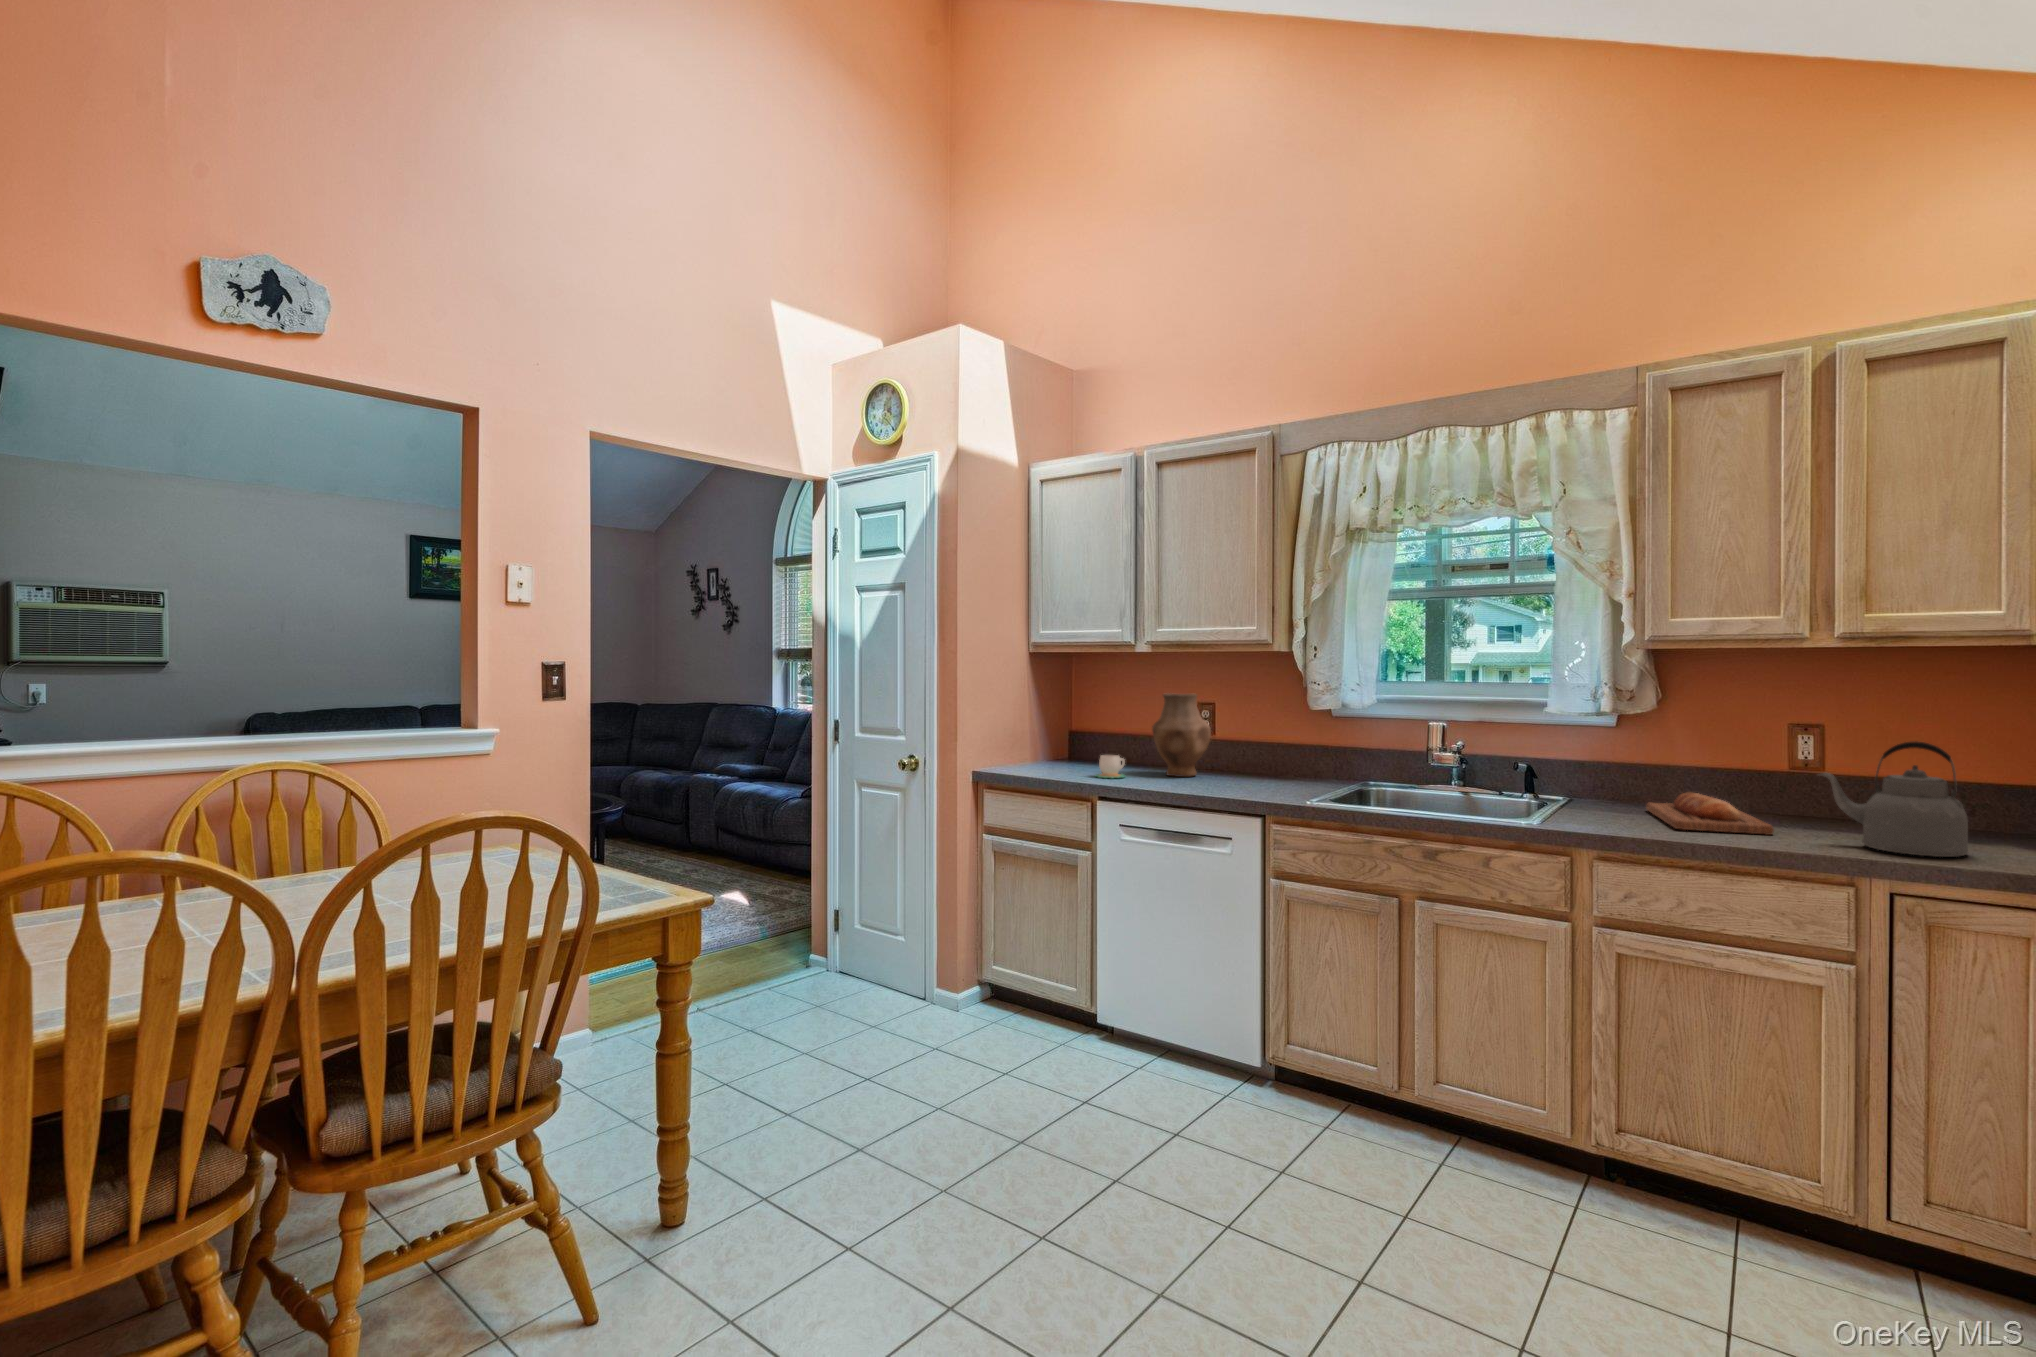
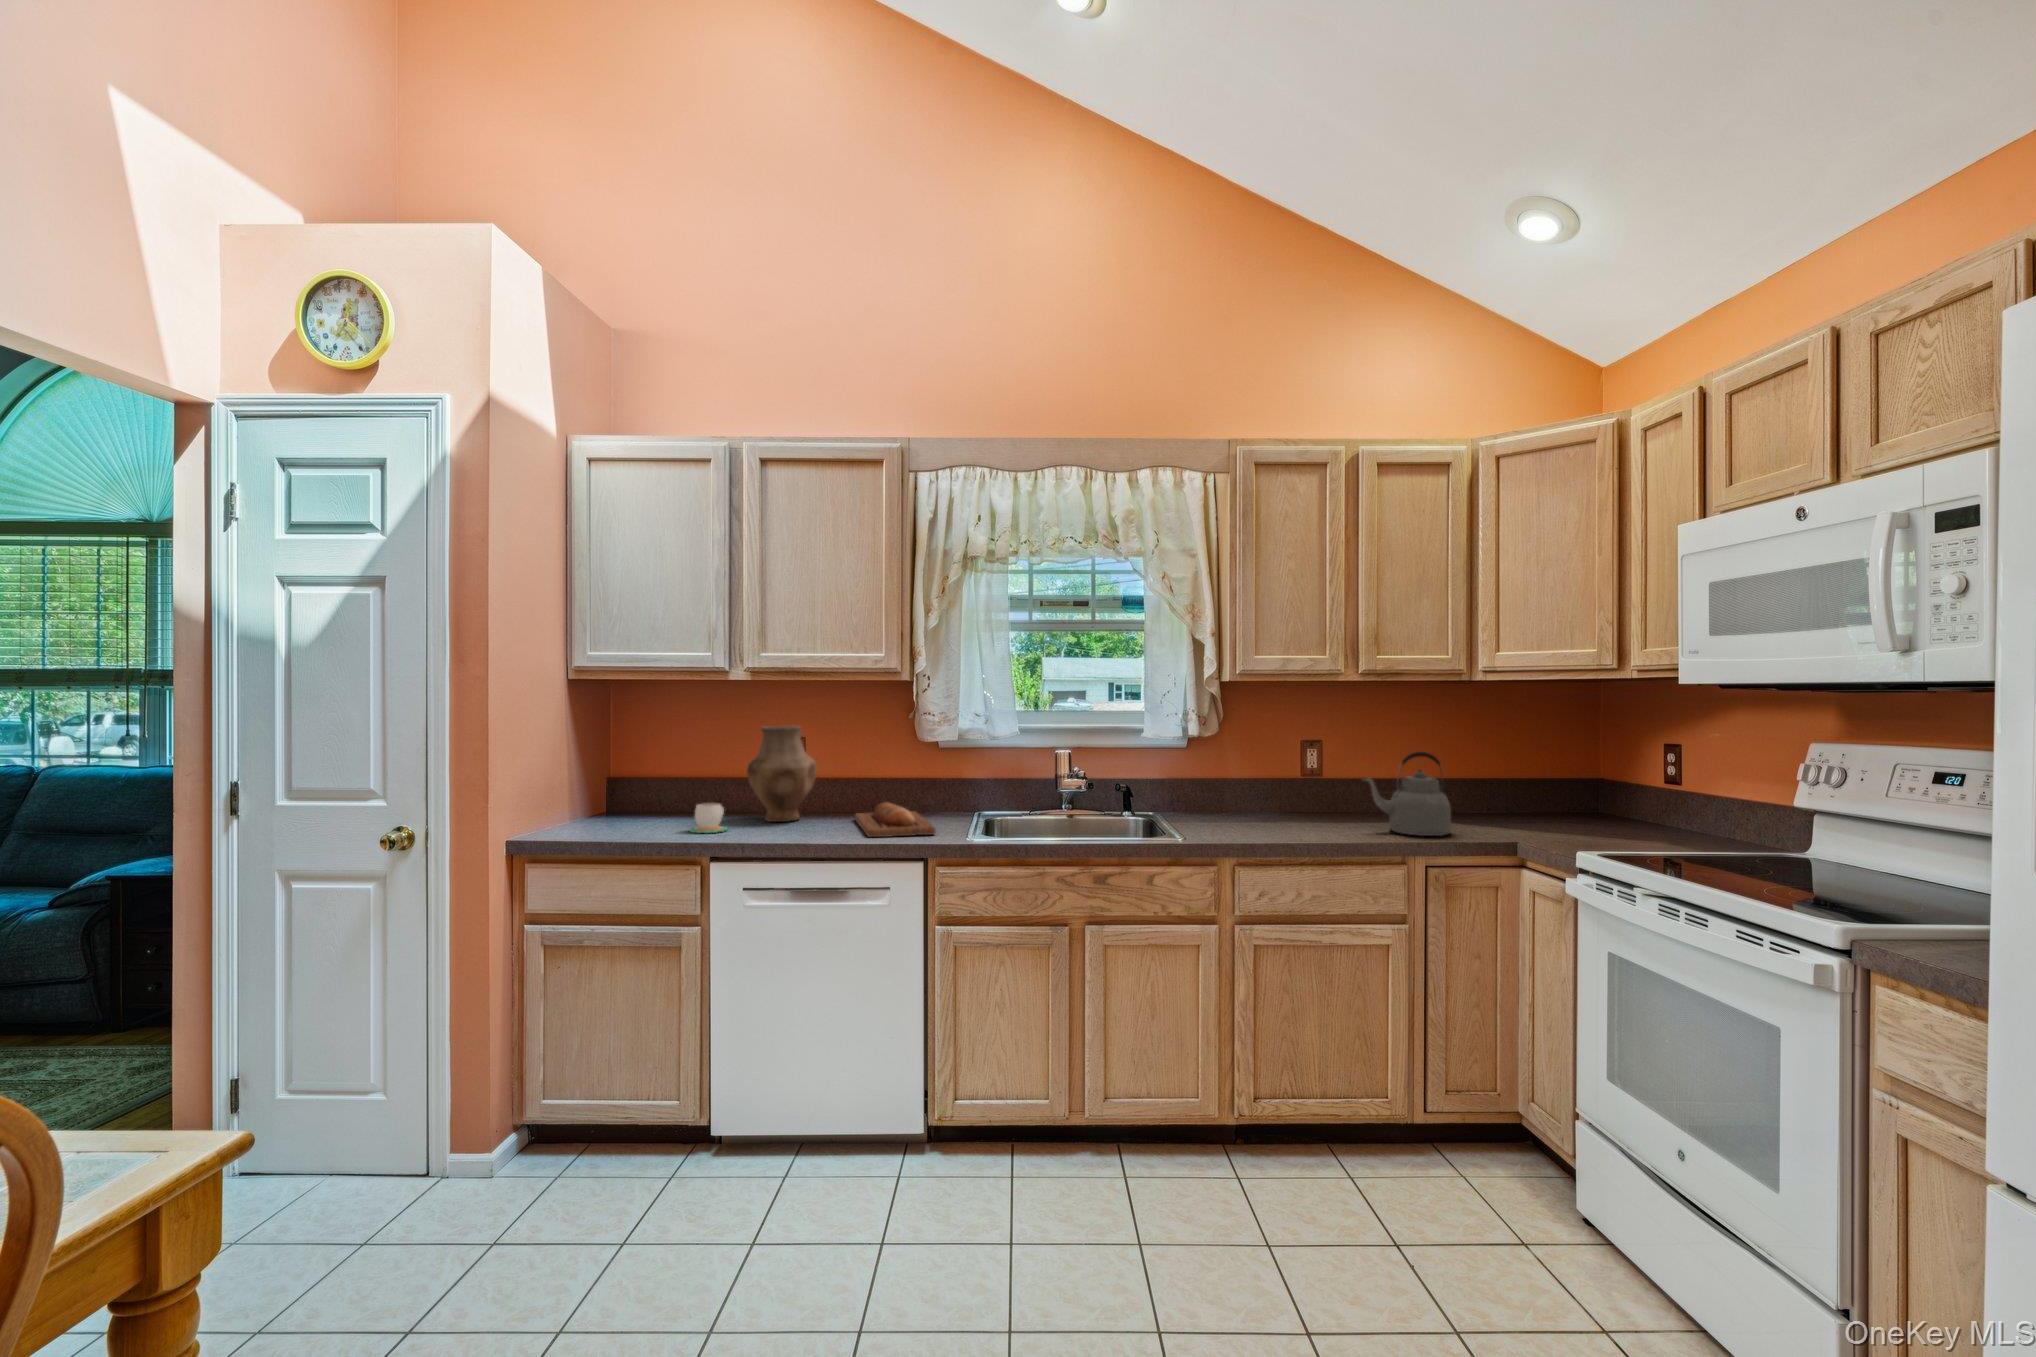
bread loaf: present [1646,792,1774,835] -> present [855,802,935,837]

